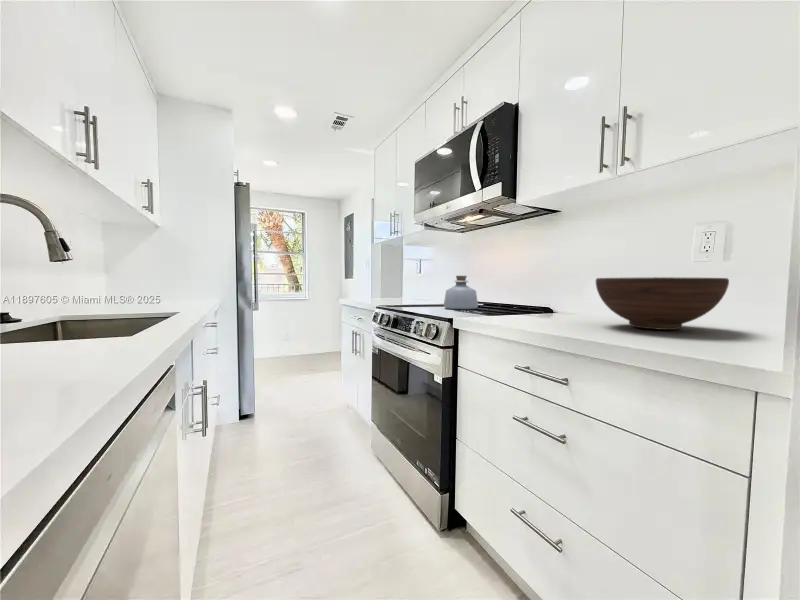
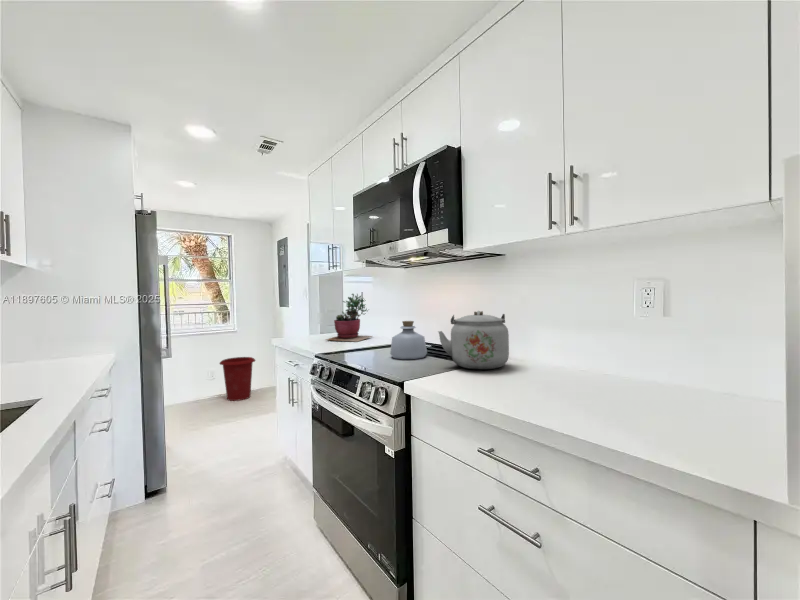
succulent plant: none [385,258,430,302] -> present [326,294,372,342]
kettle: none [488,262,556,315] -> present [438,311,509,369]
fruit bowl: present [596,277,729,330] -> none [553,337,683,399]
waste bin: none [293,322,323,360] -> present [220,357,255,401]

